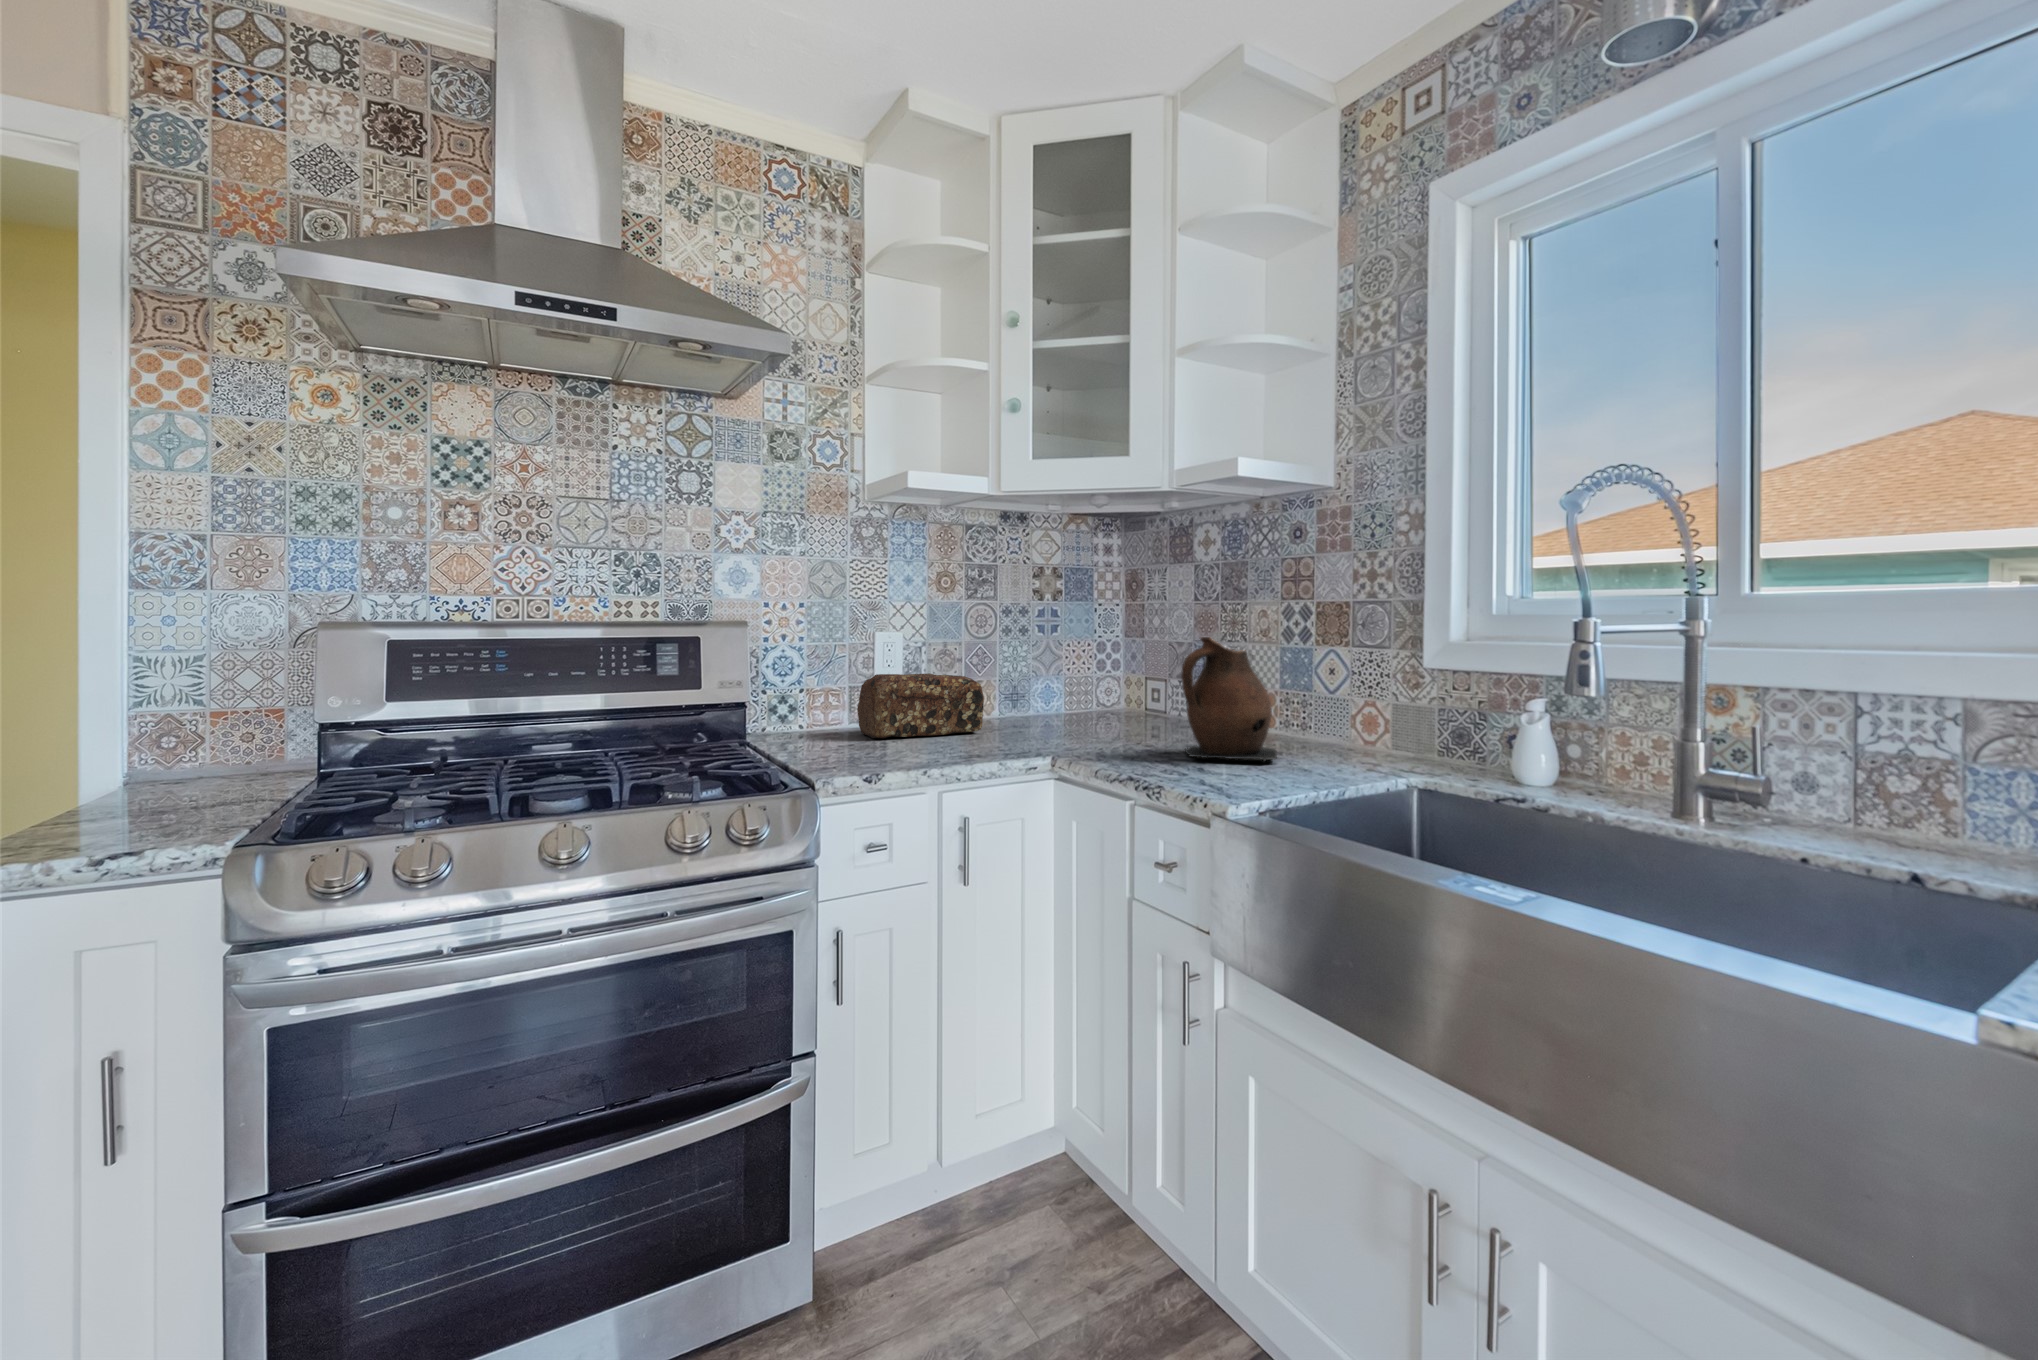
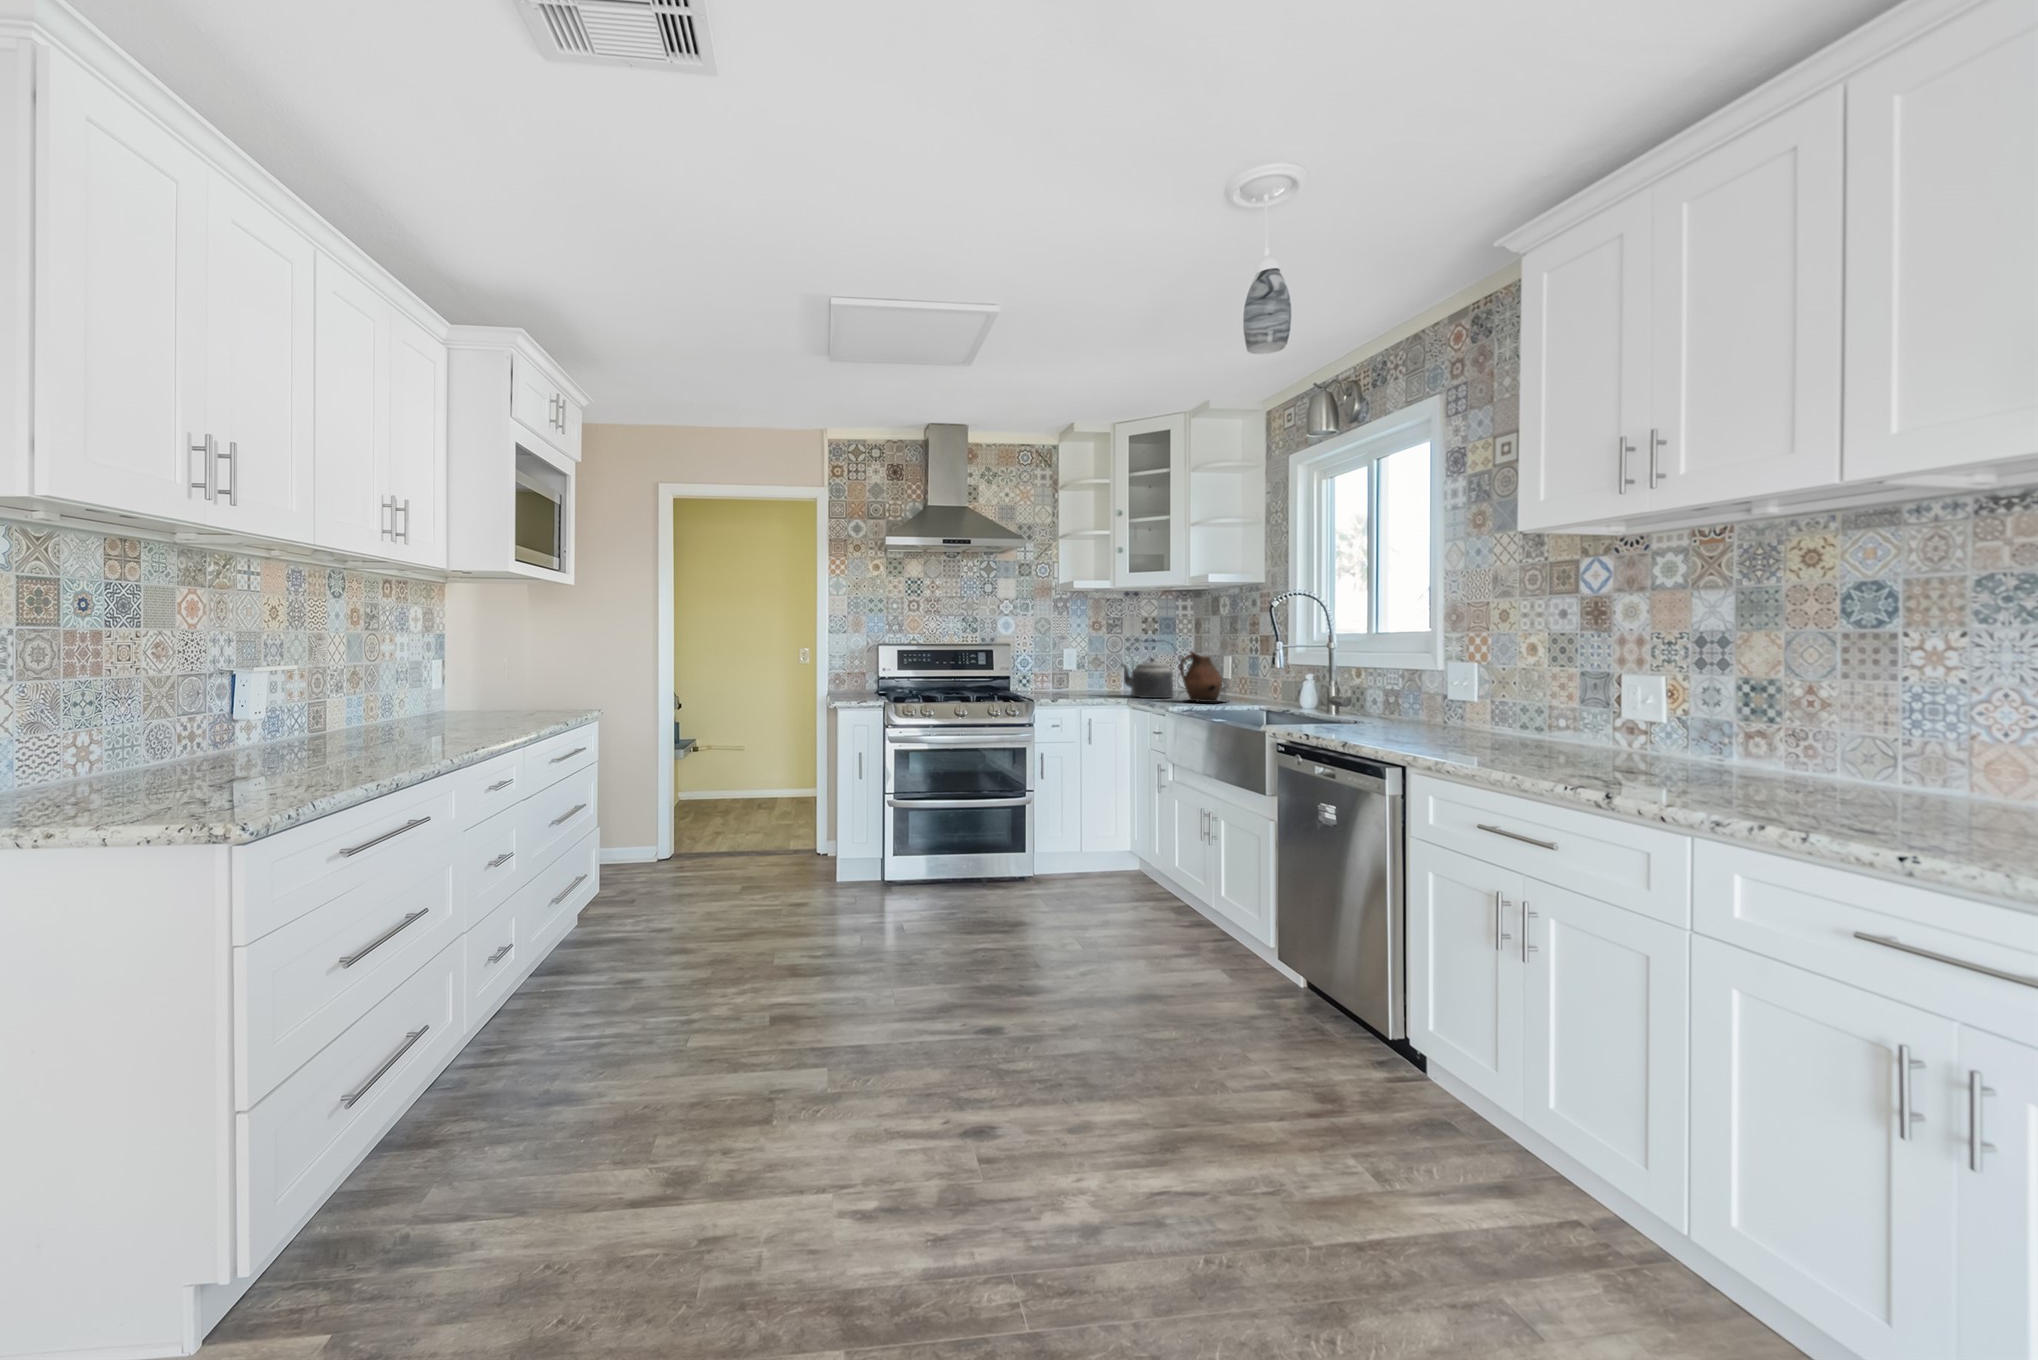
kettle: none [1020,612,1139,745] -> present [1121,640,1173,698]
bread loaf: present [857,673,984,738] -> none [1054,667,1108,694]

